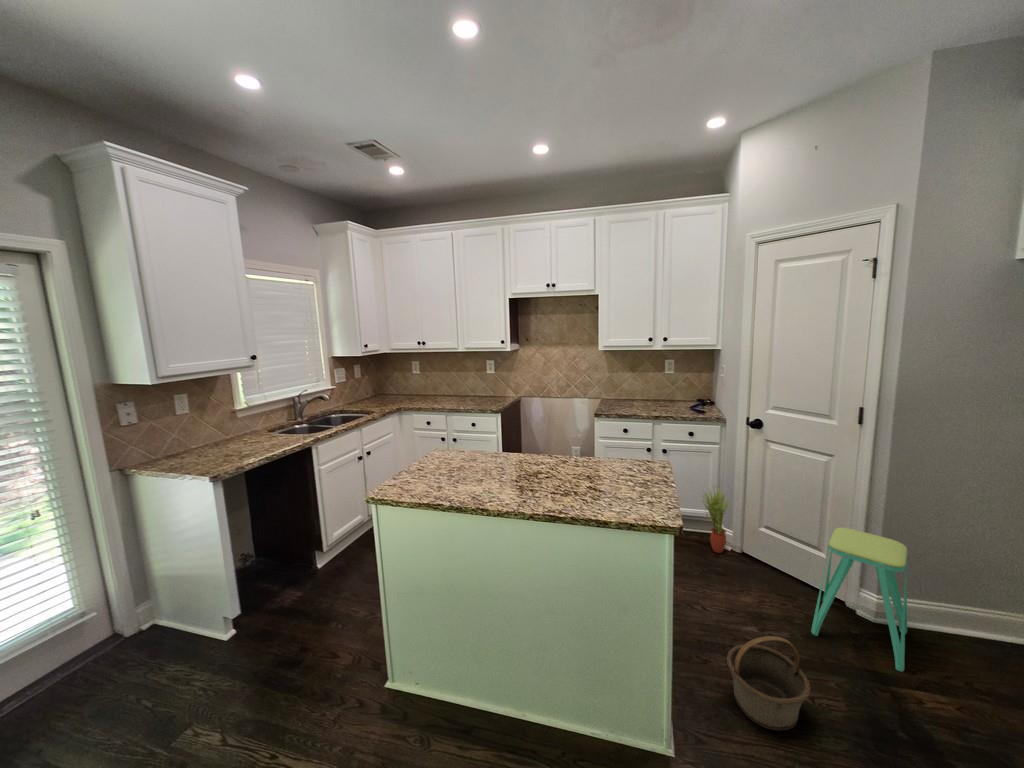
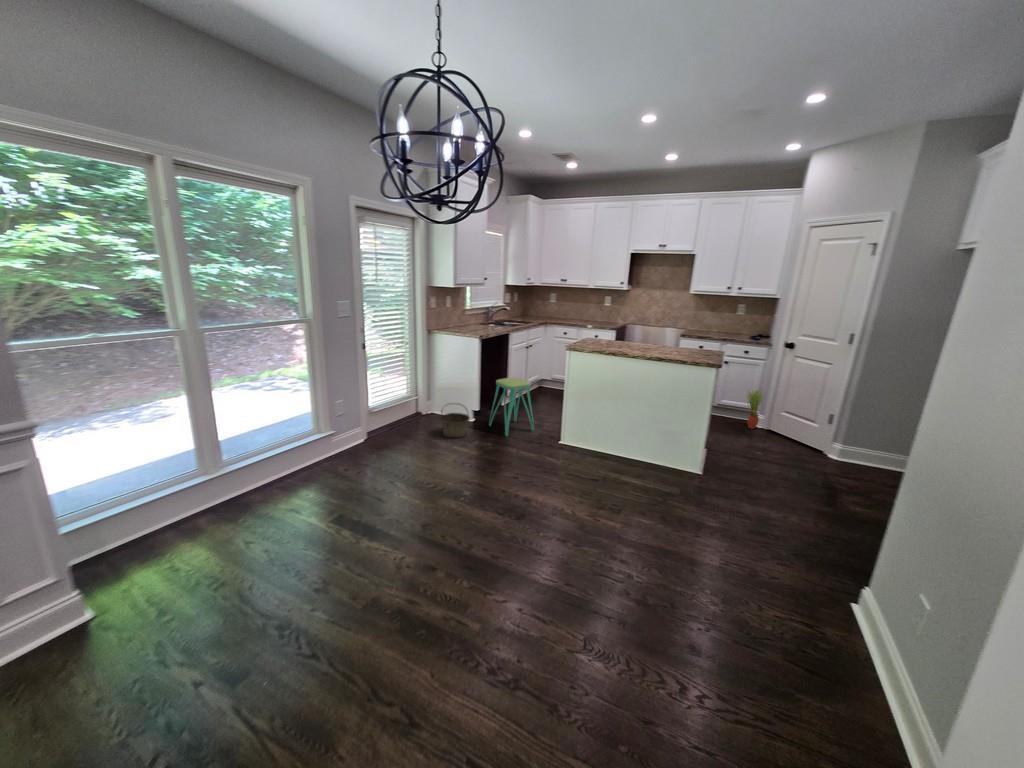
stool: present [811,528,908,672] -> present [489,378,534,436]
basket: present [727,636,810,730] -> present [440,410,470,438]

